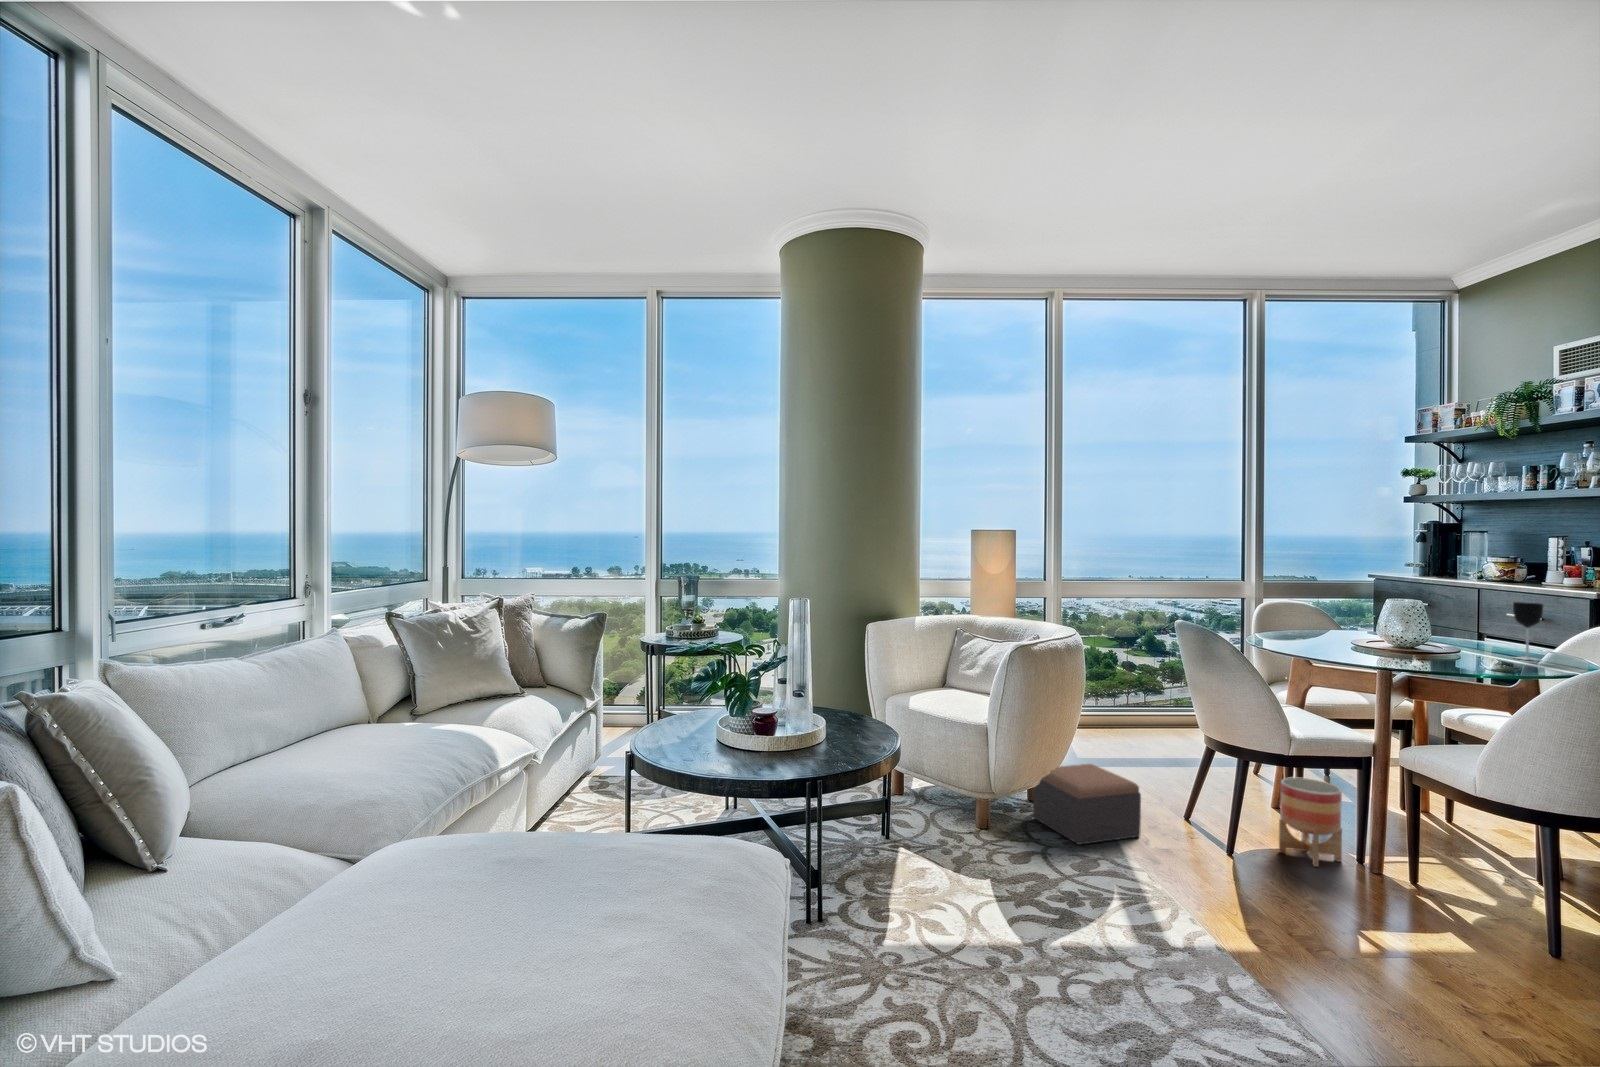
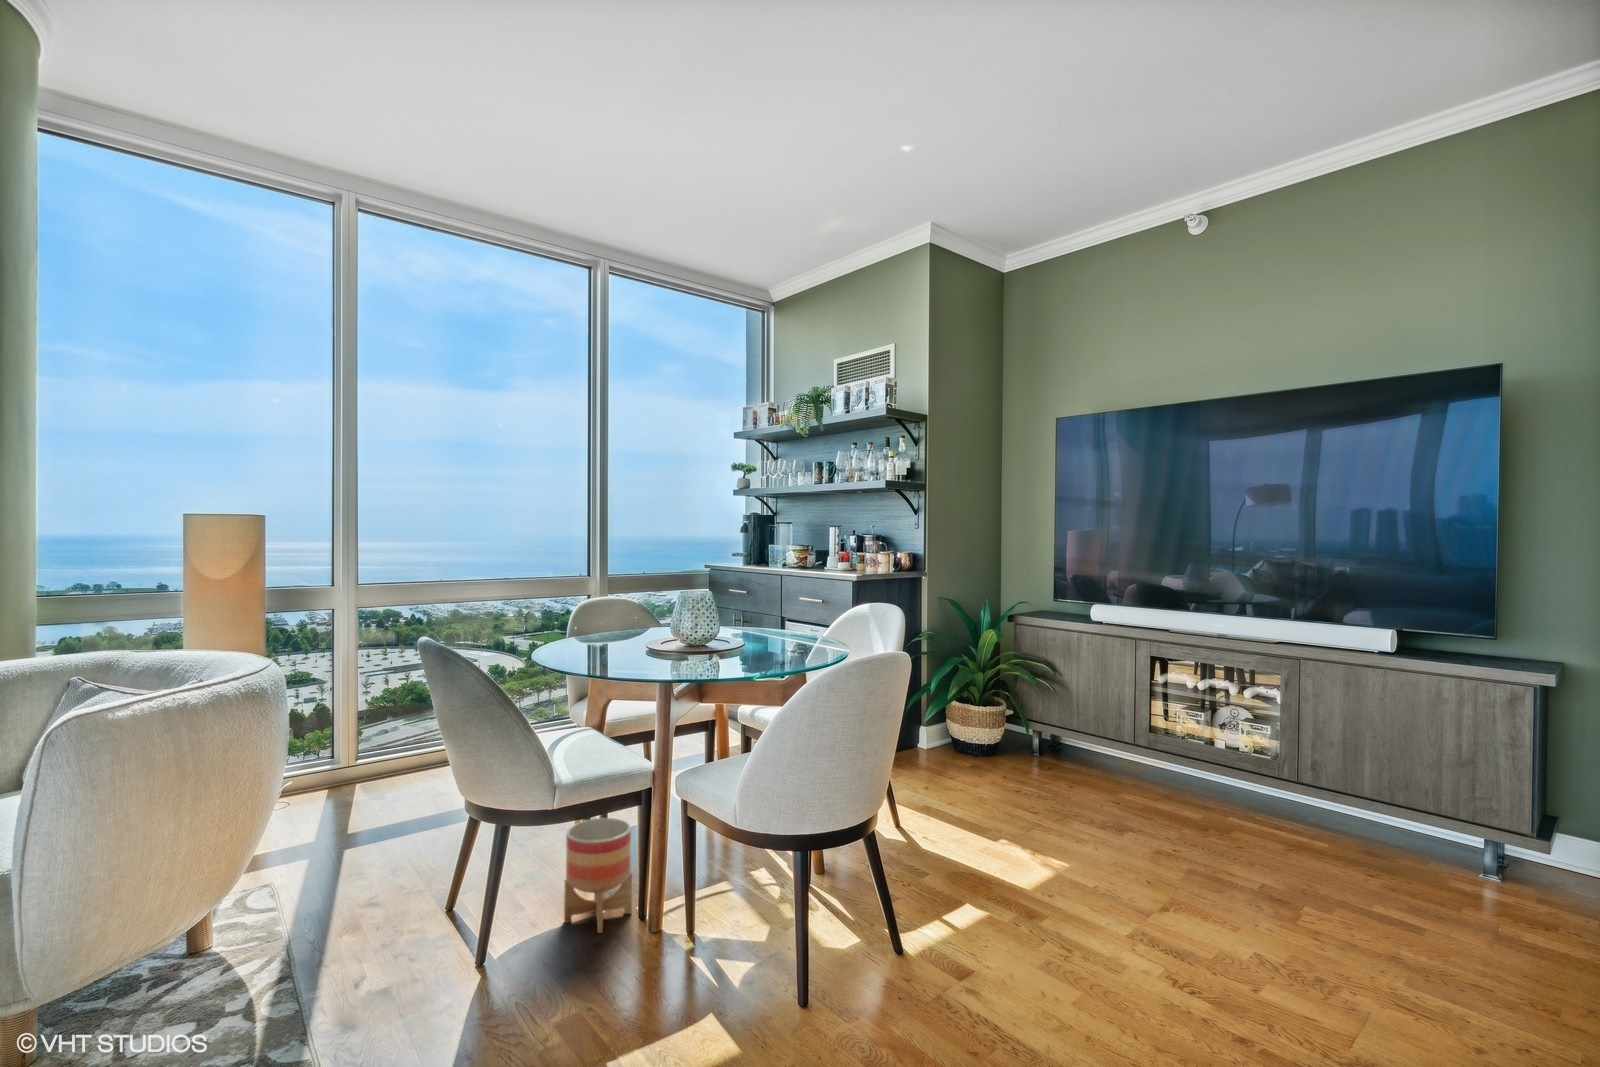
wine glass: present [1513,602,1543,660] -> none [788,591,811,650]
footstool: present [1033,764,1141,845] -> none [205,860,381,1015]

